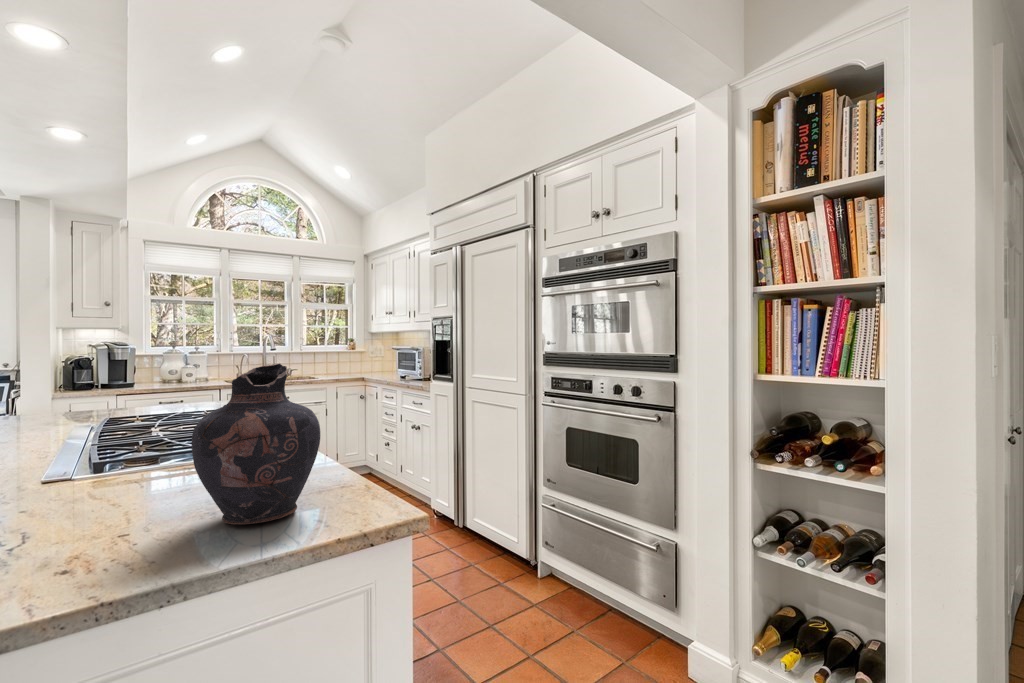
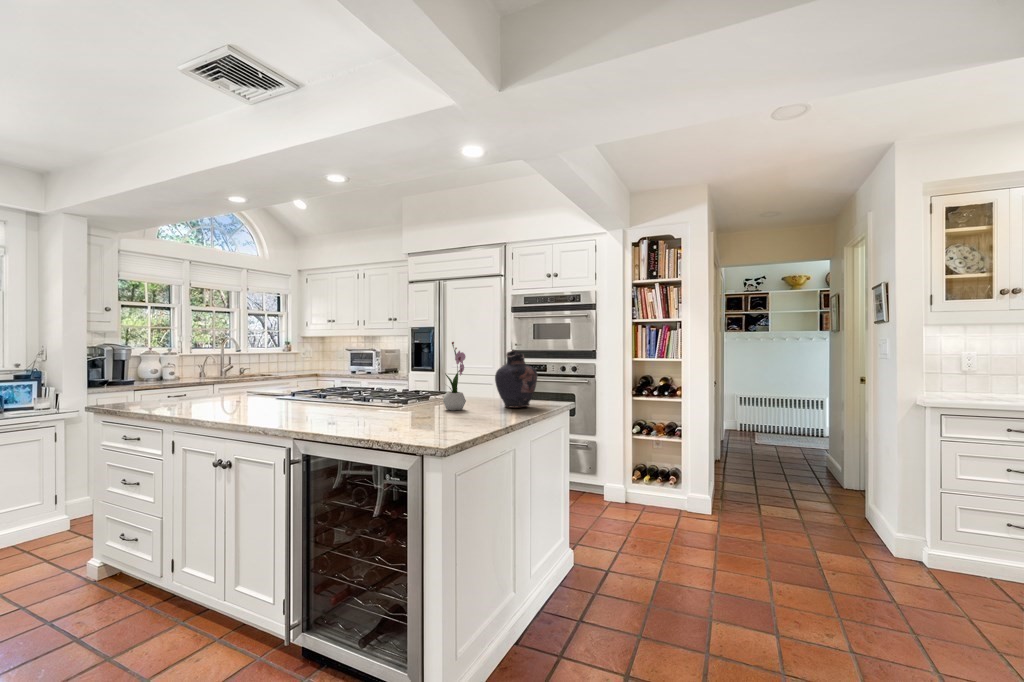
flower arrangement: none [60,342,149,516] -> present [443,342,466,410]

